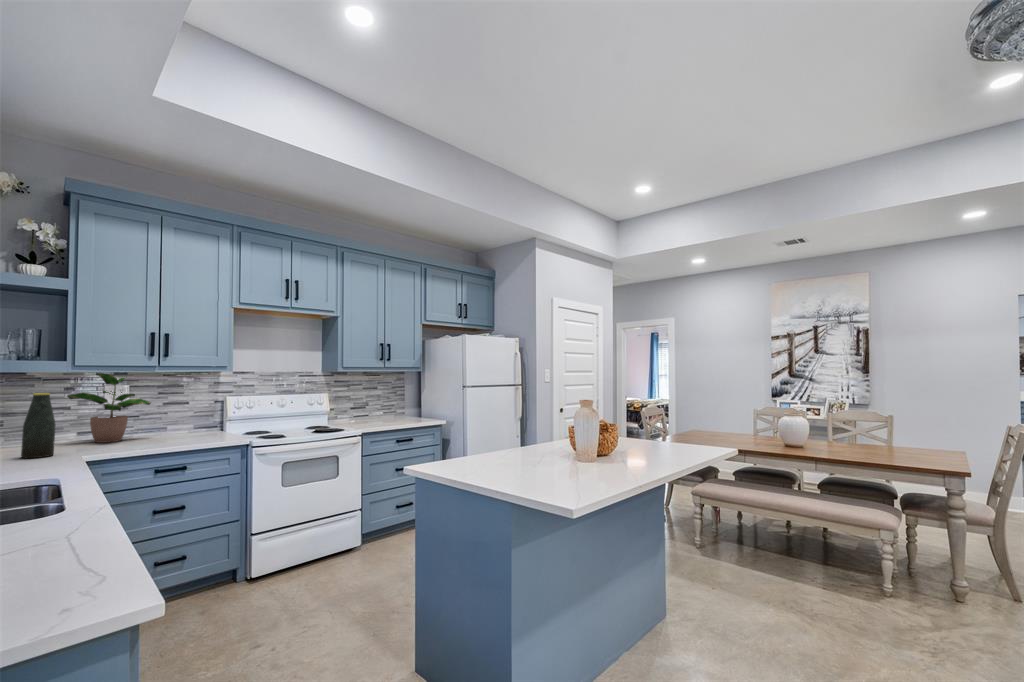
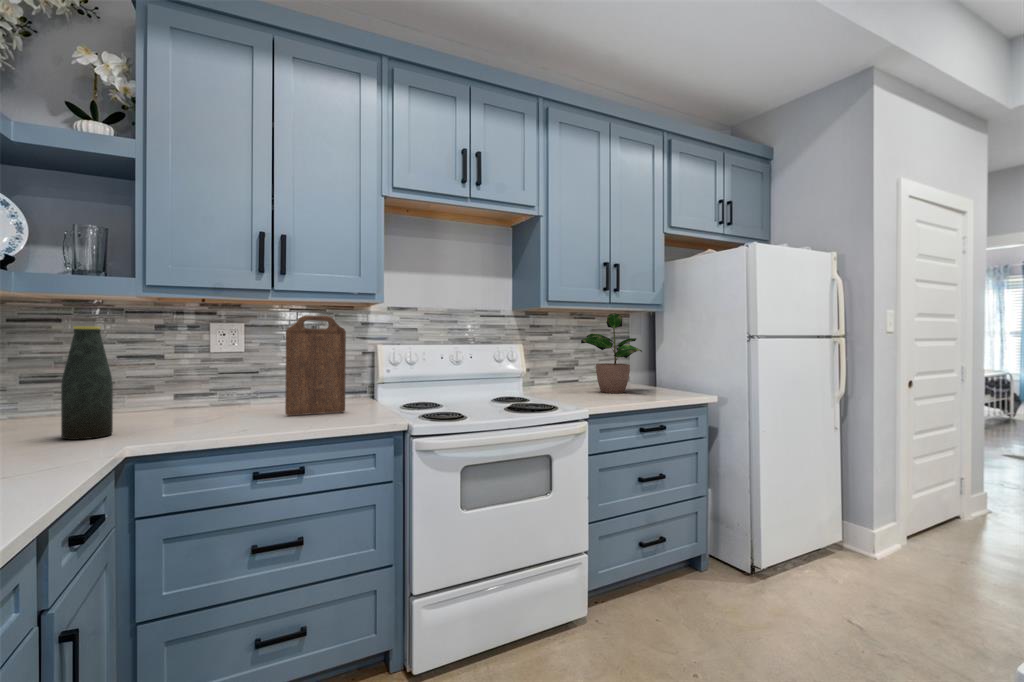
potted plant: present [67,373,151,443] -> present [581,314,642,393]
cutting board: none [163,381,205,442] -> present [285,315,346,415]

